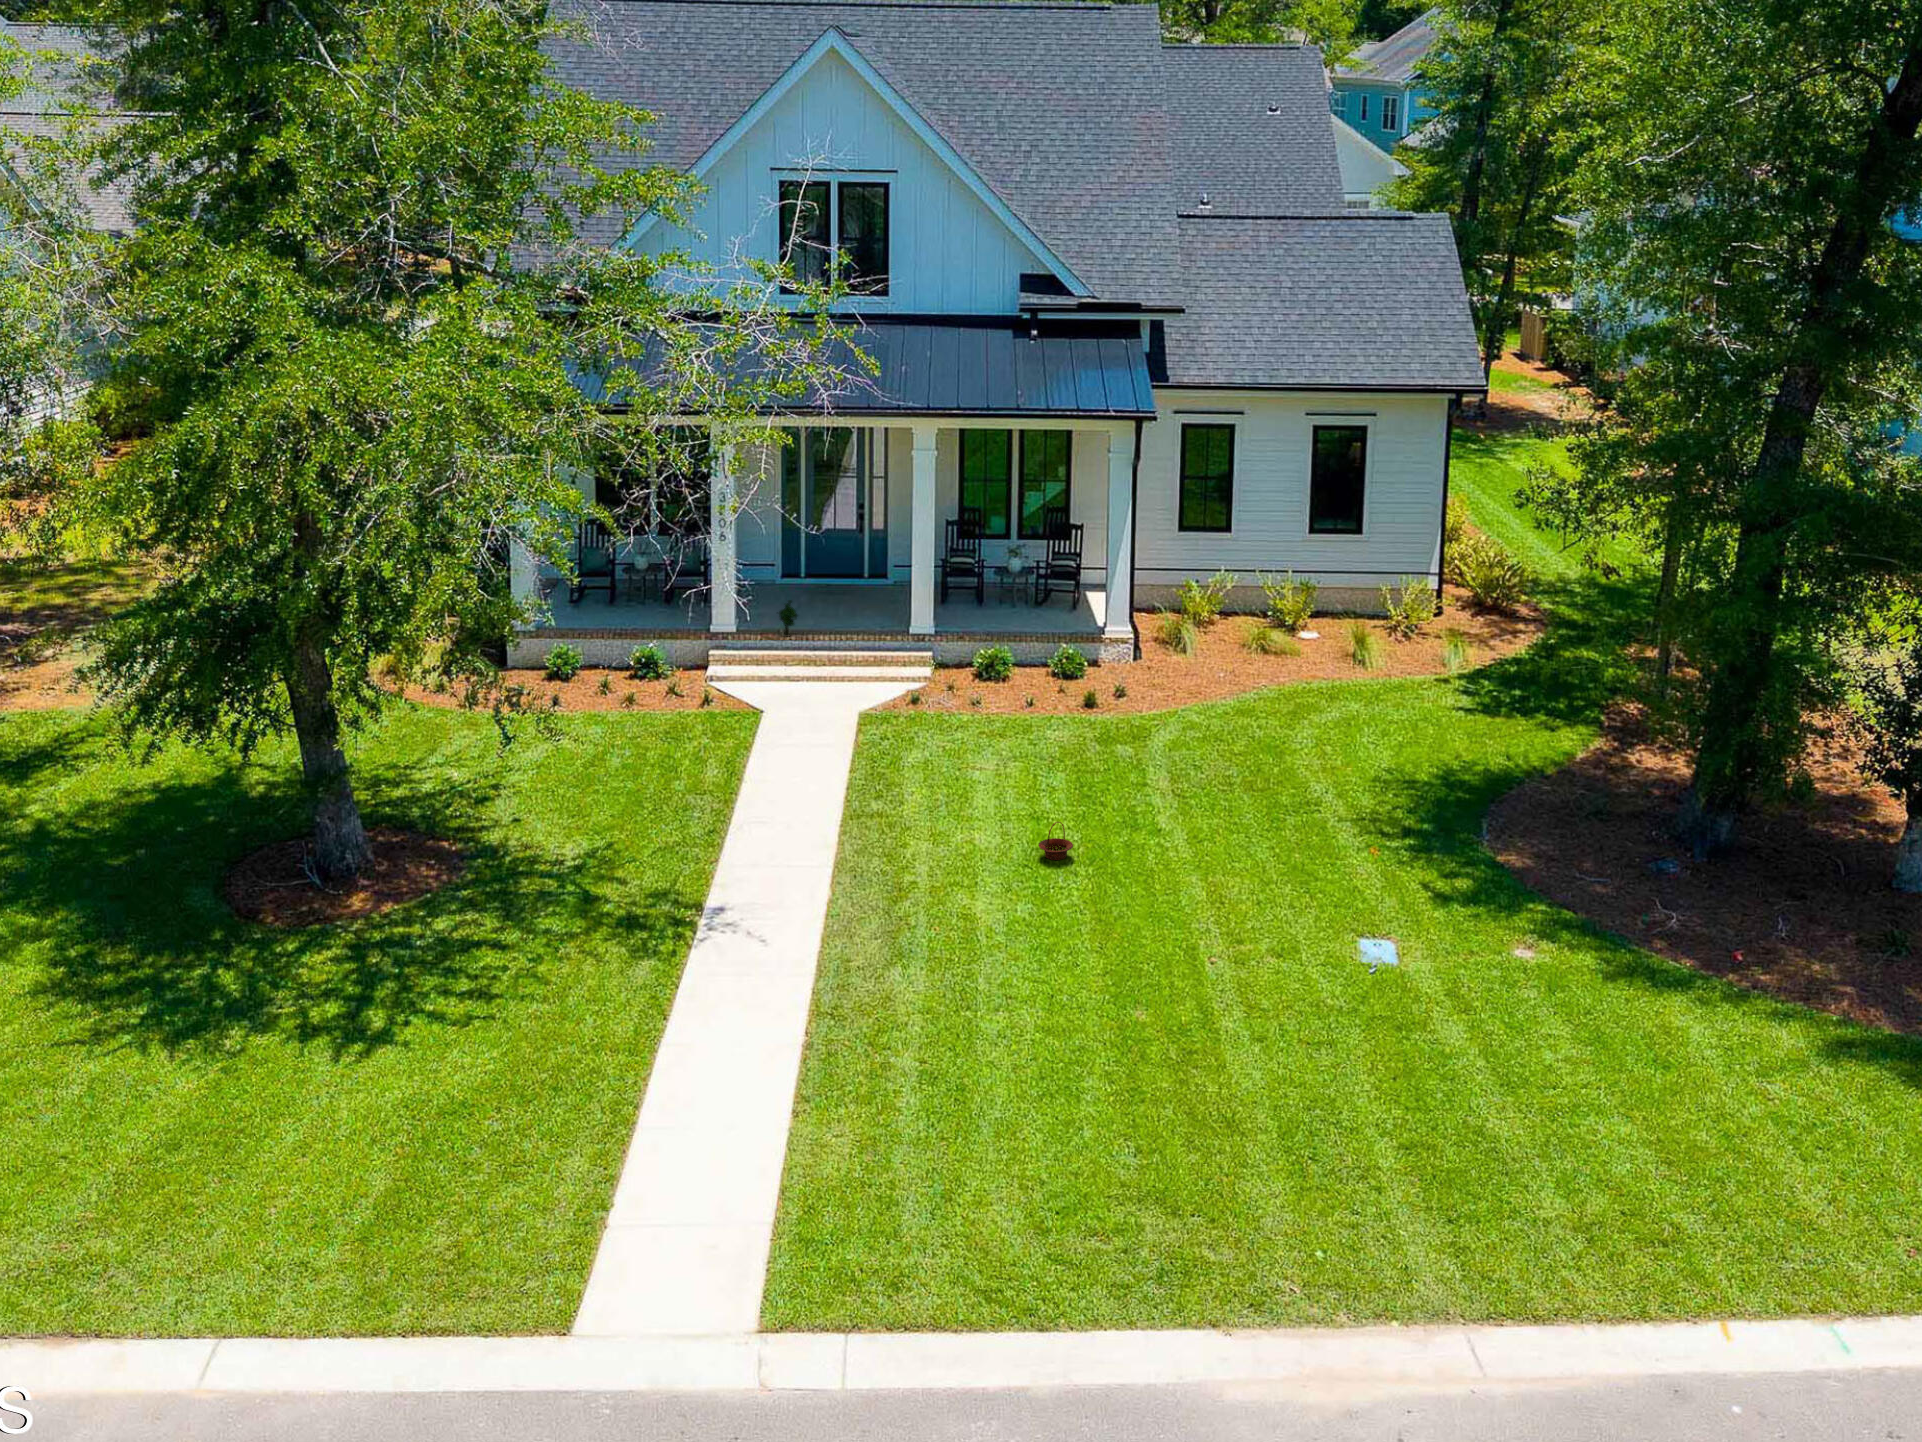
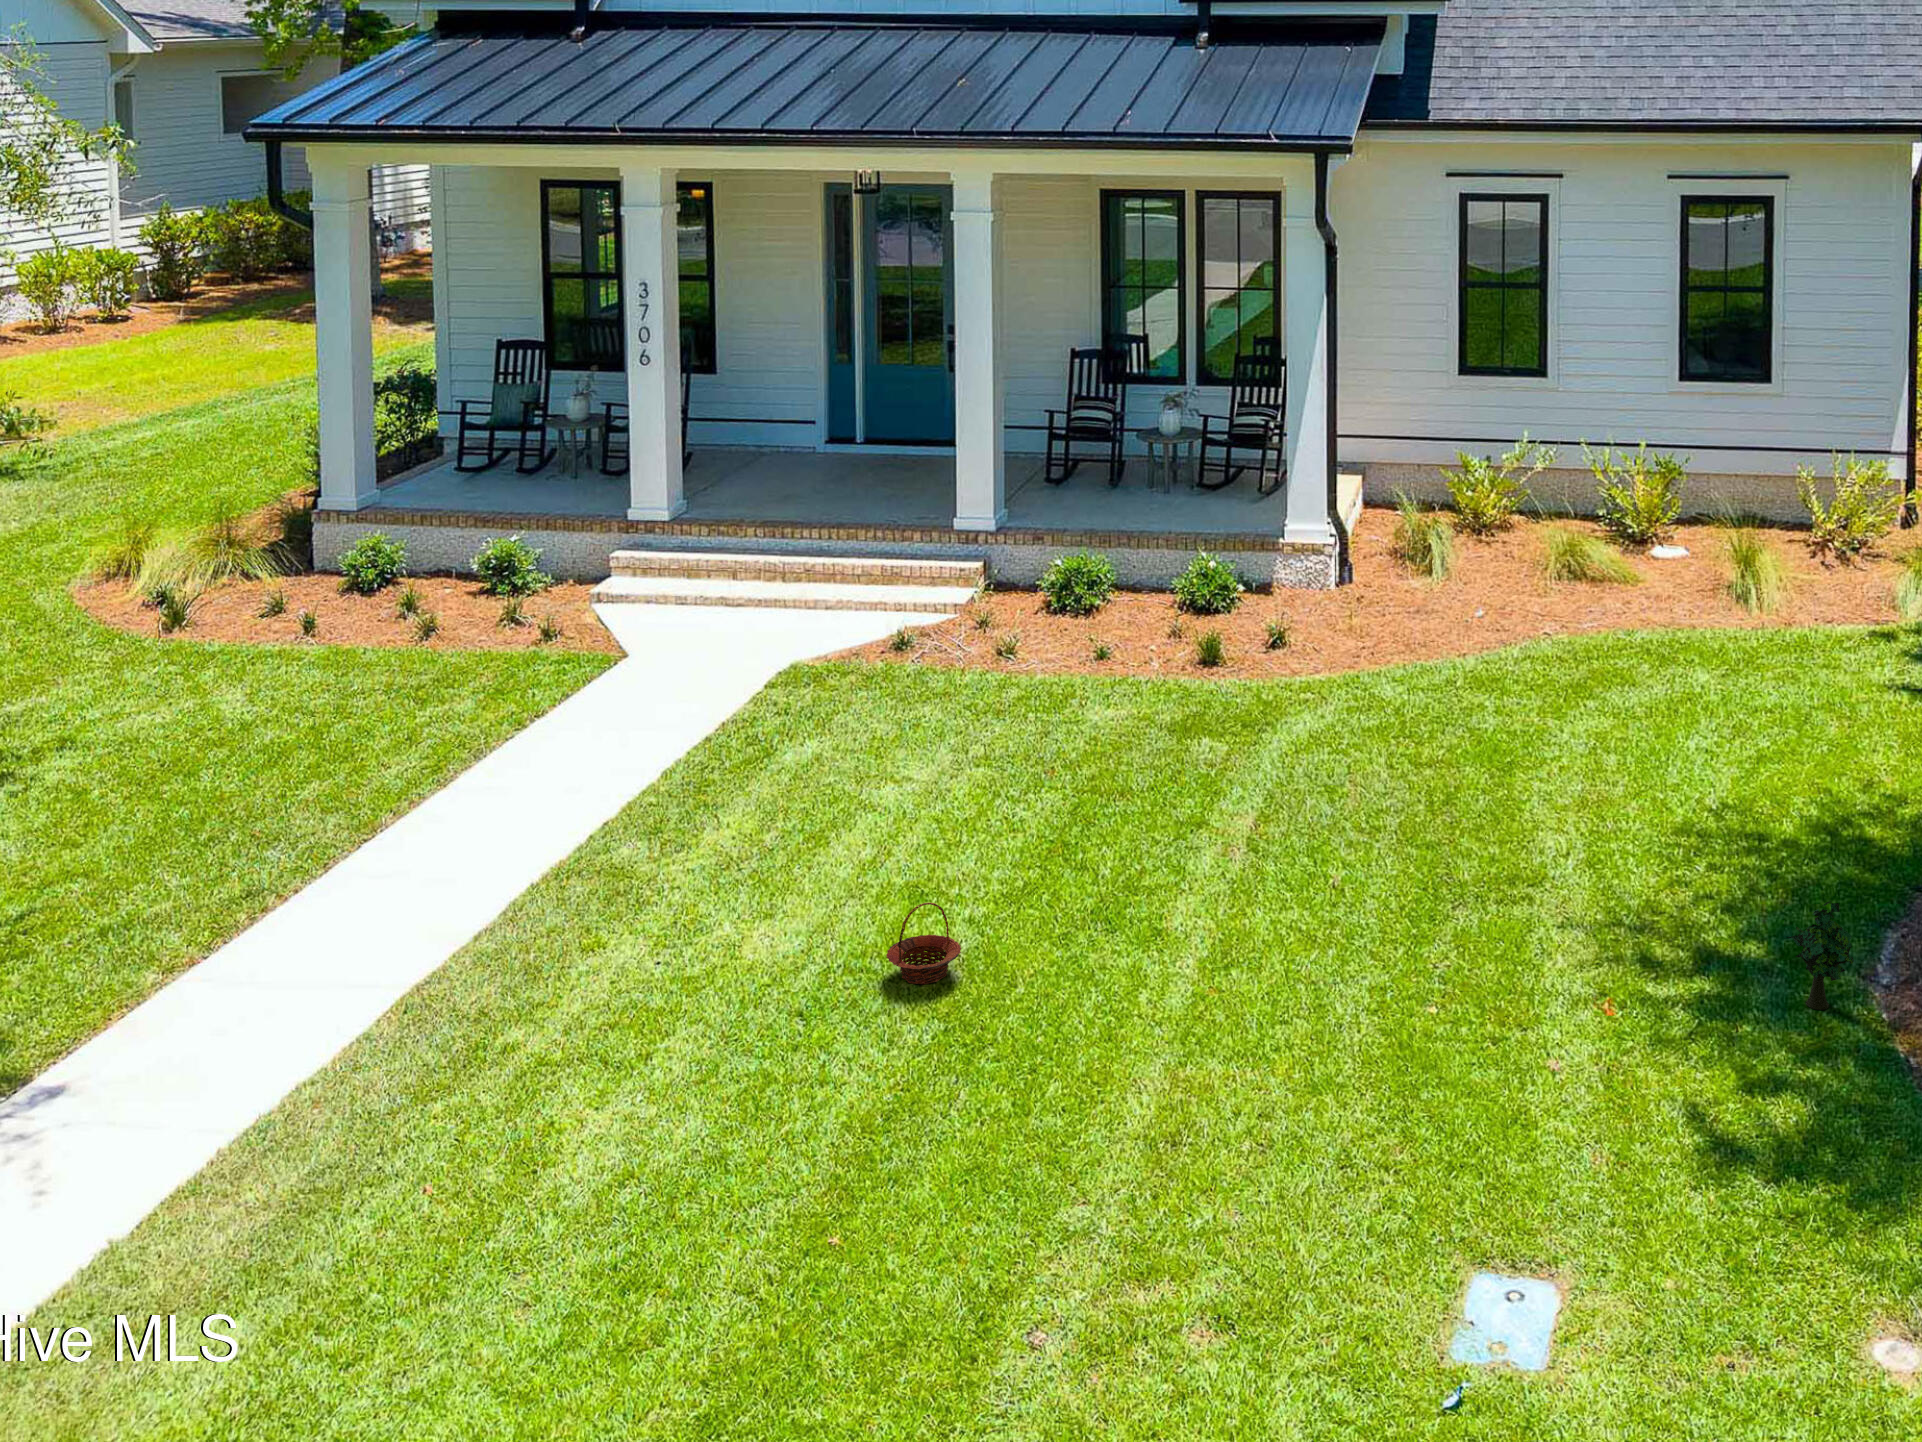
decorative plant: present [779,600,797,637] -> present [1787,902,1854,1010]

